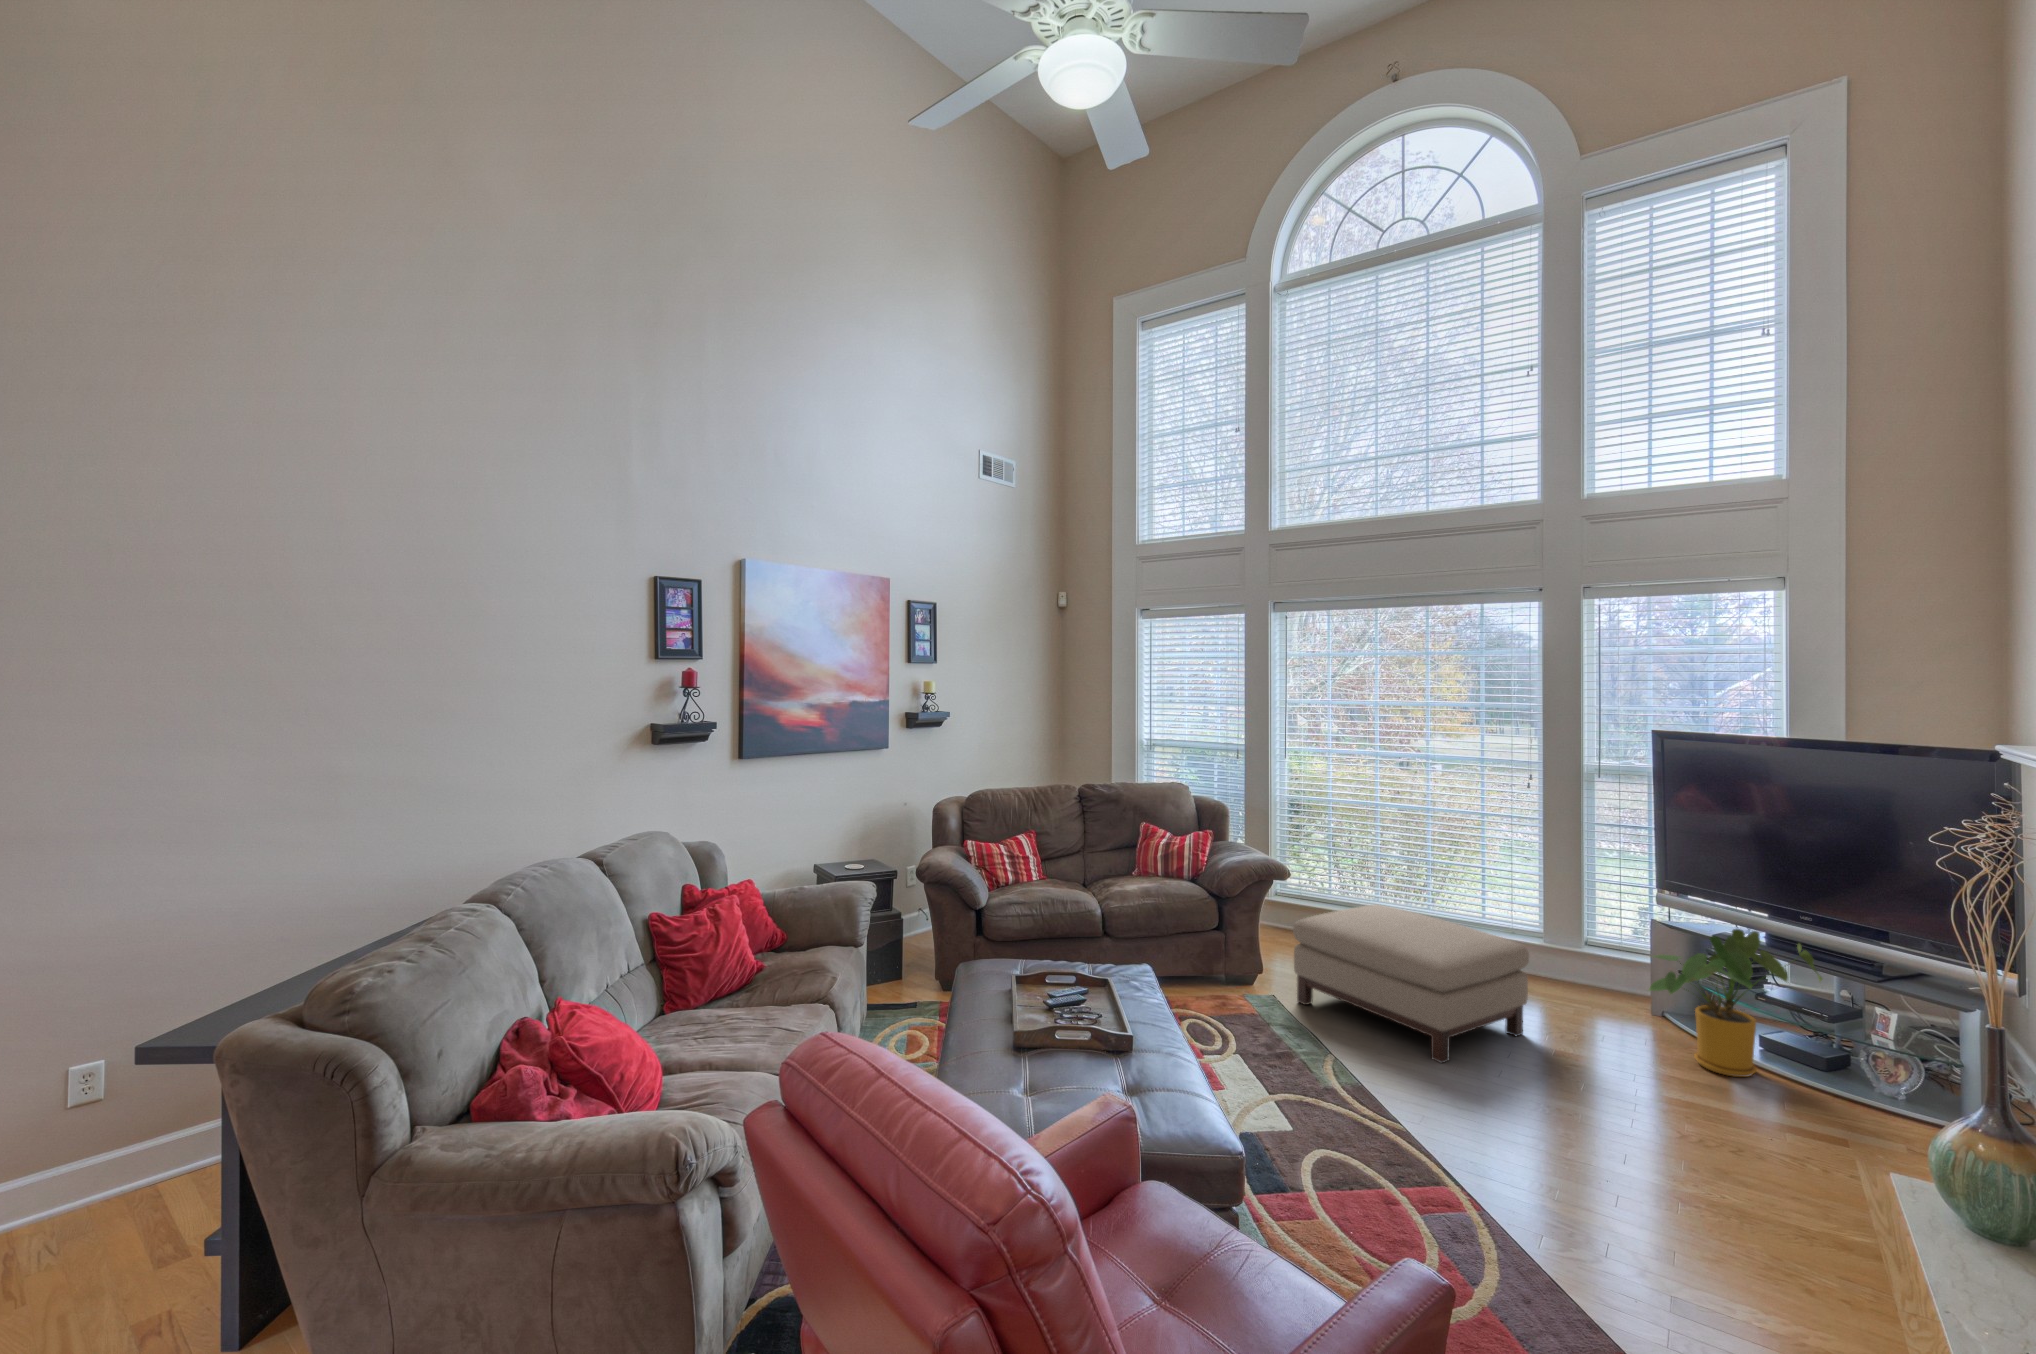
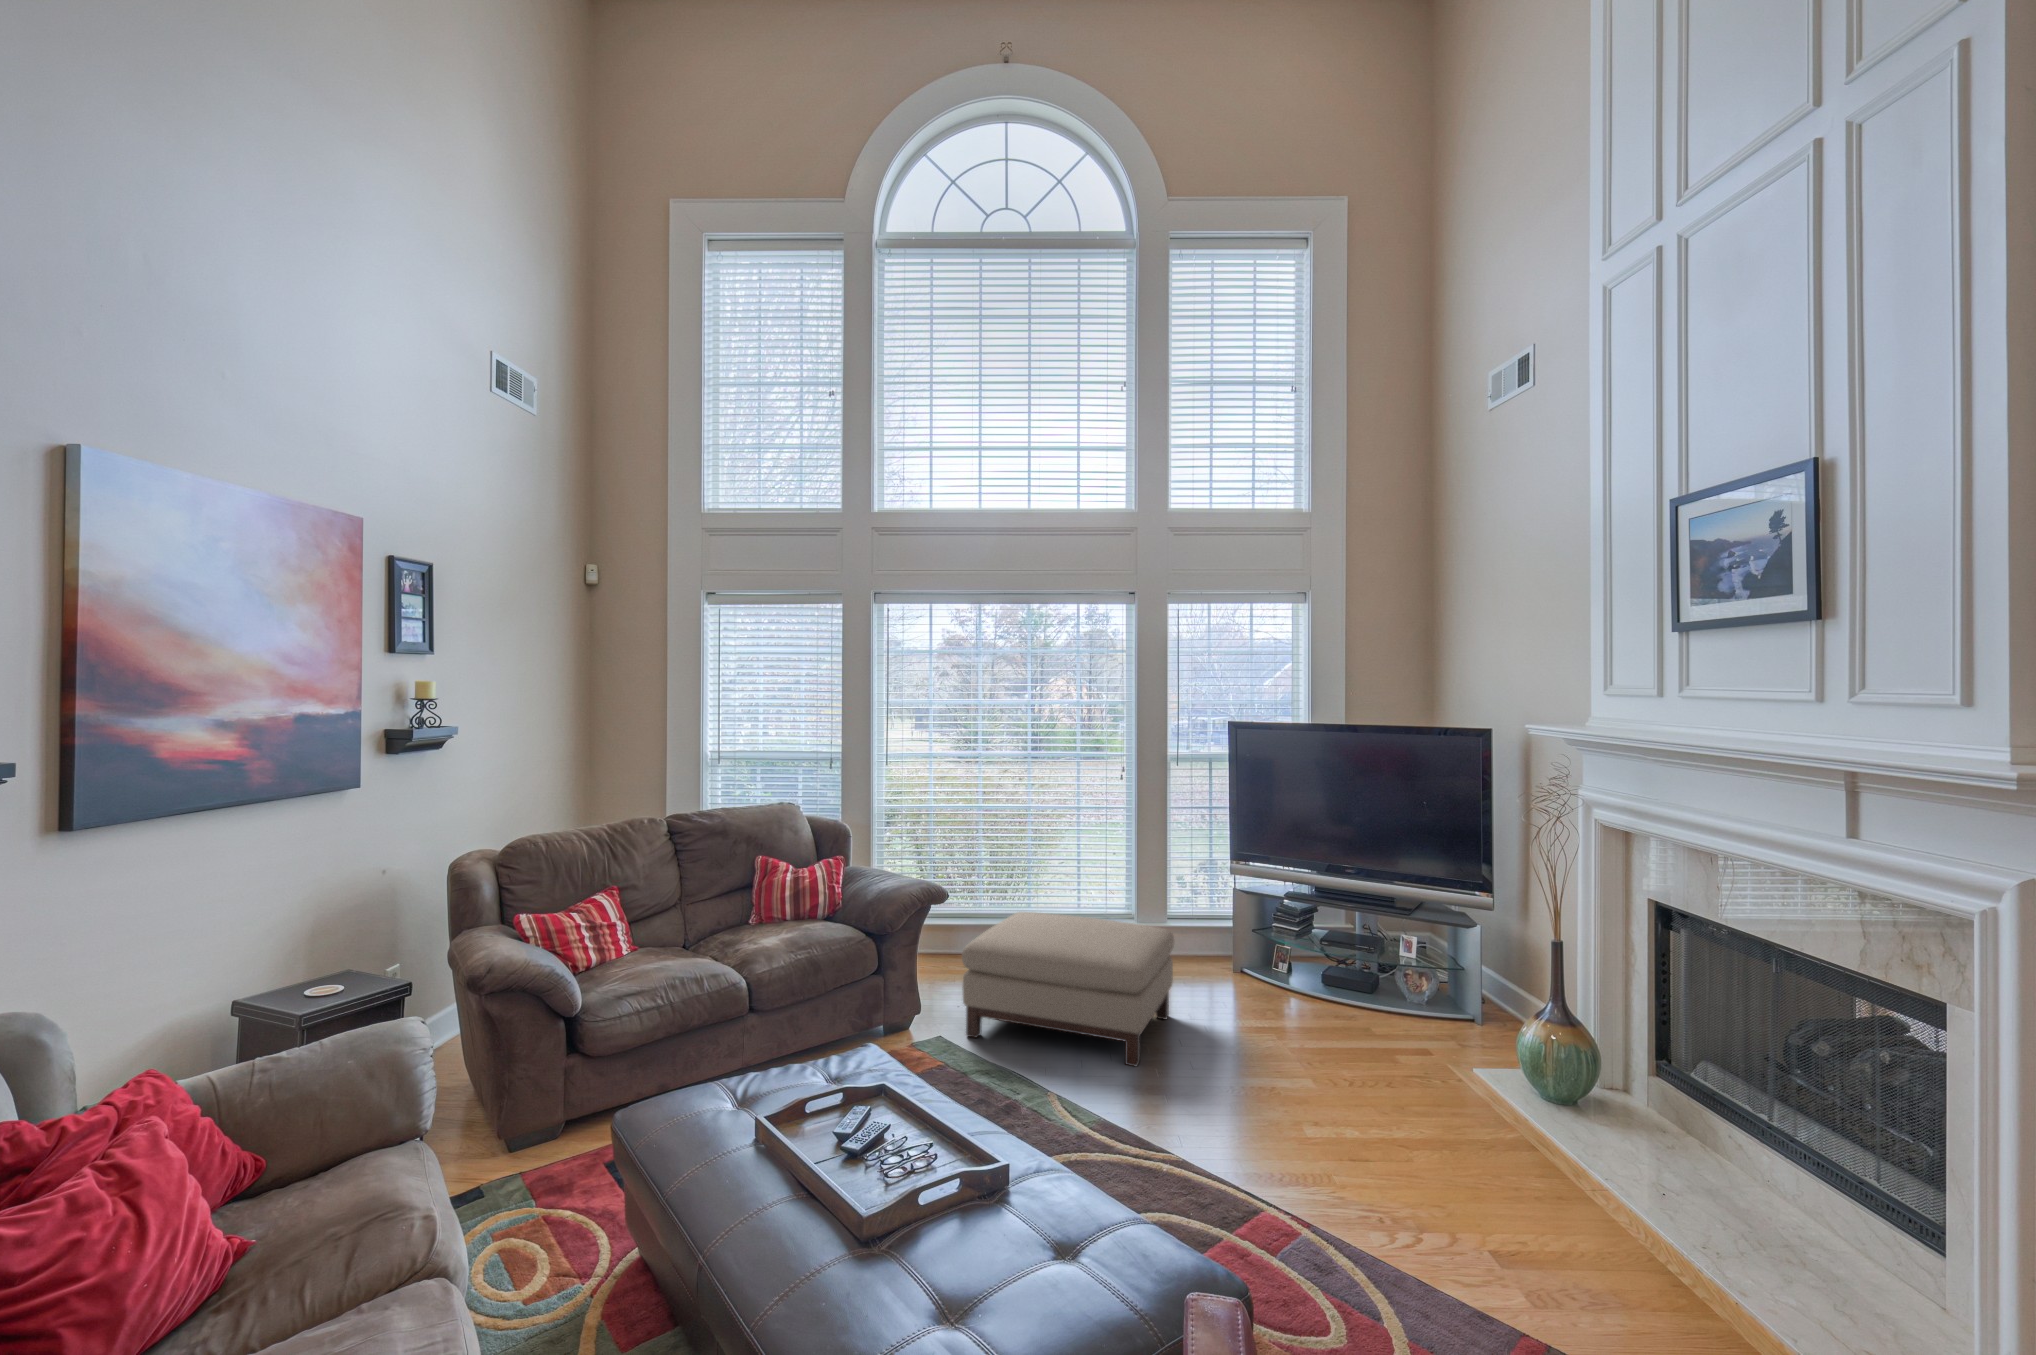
house plant: present [1649,929,1822,1077] -> none [1255,885,1365,1012]

